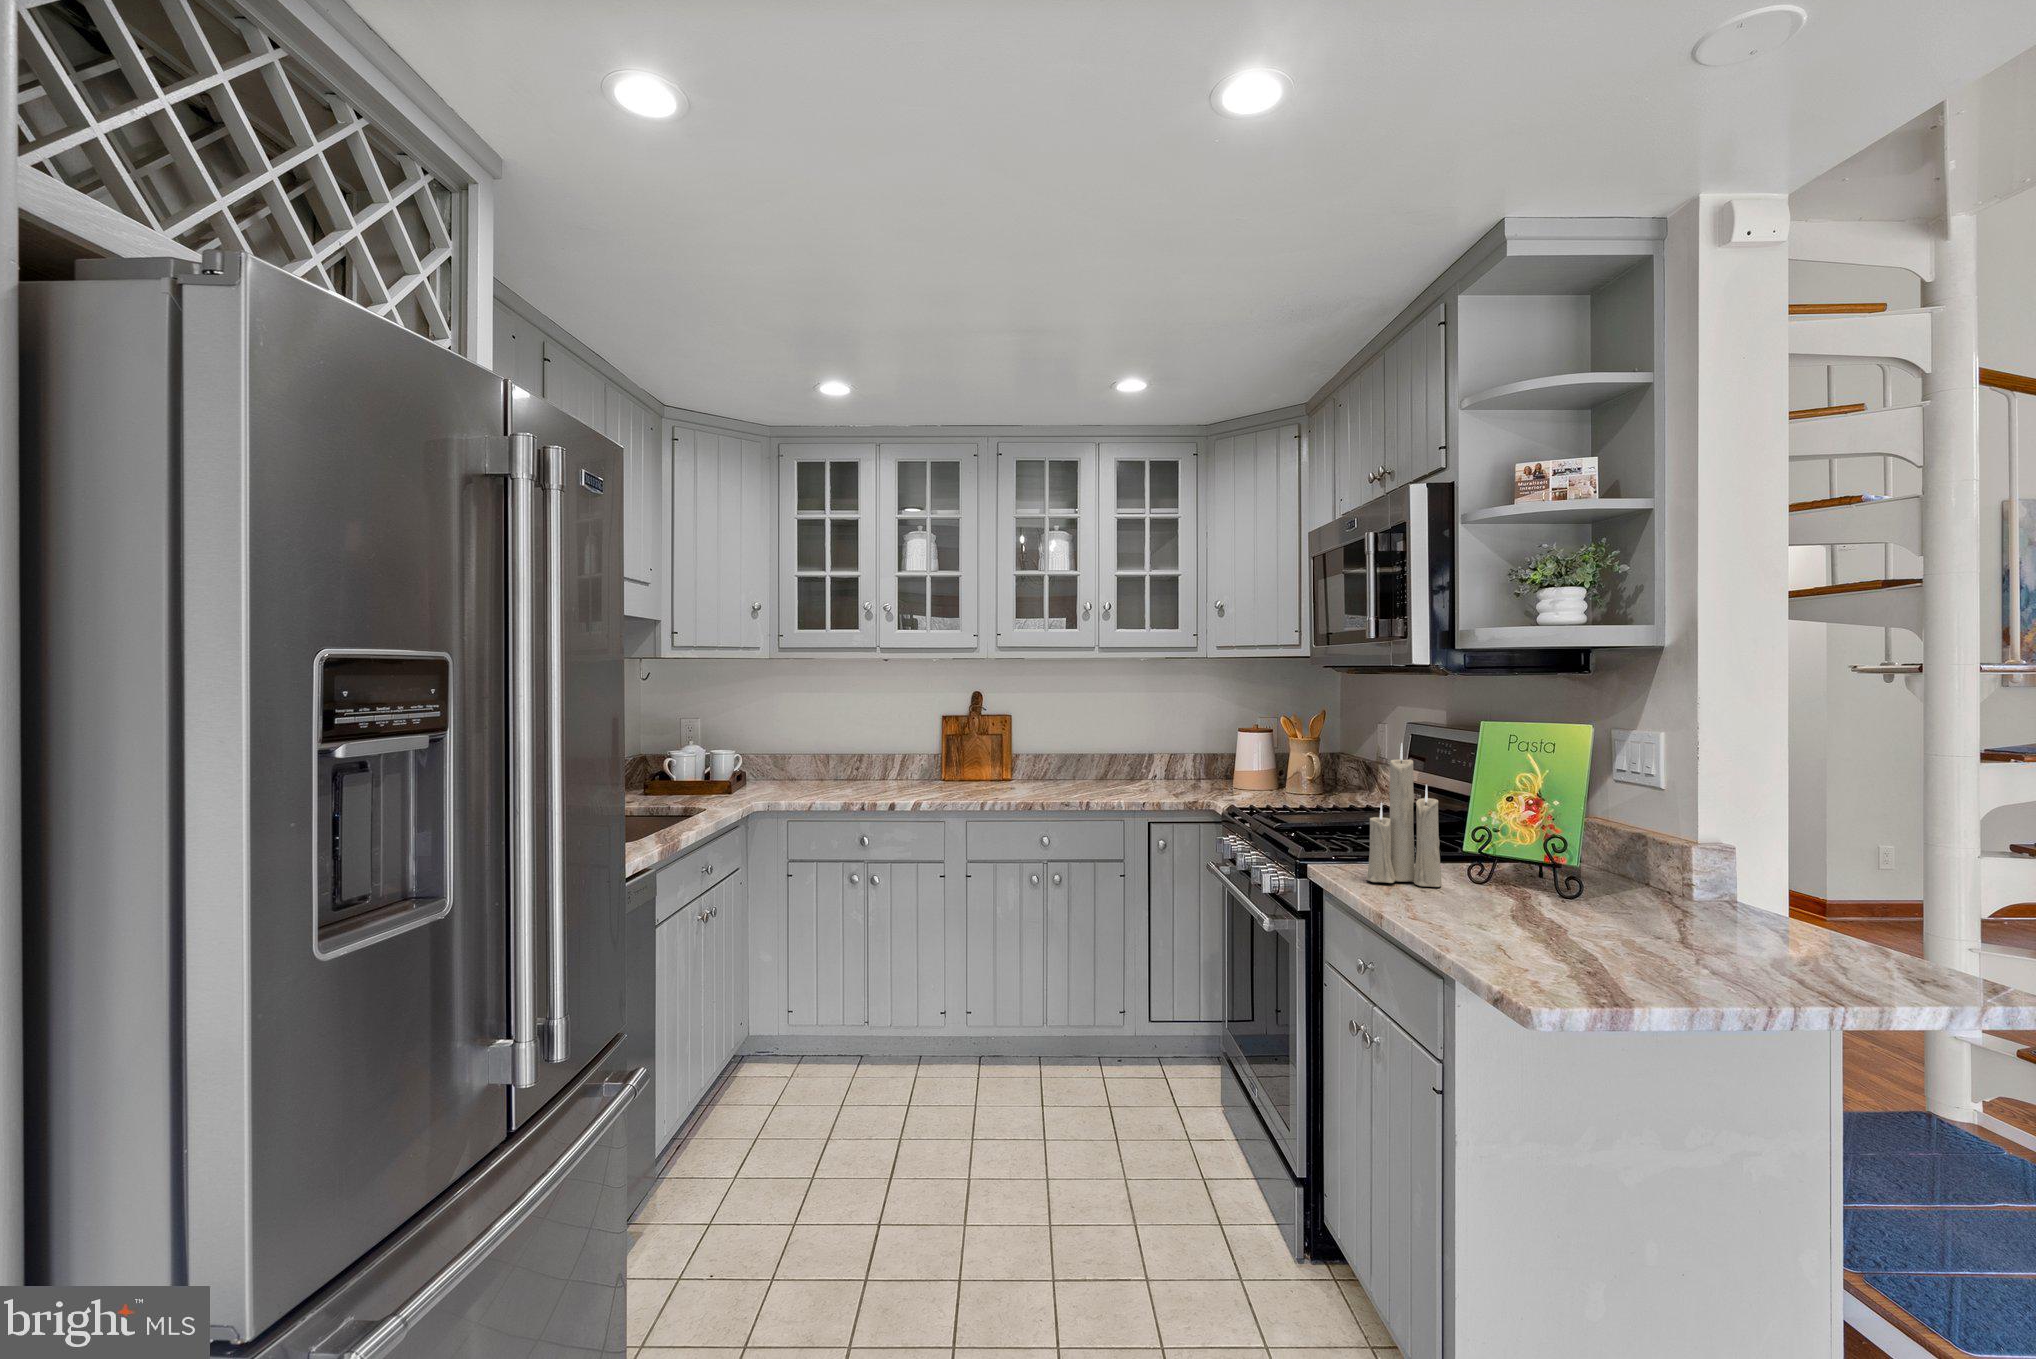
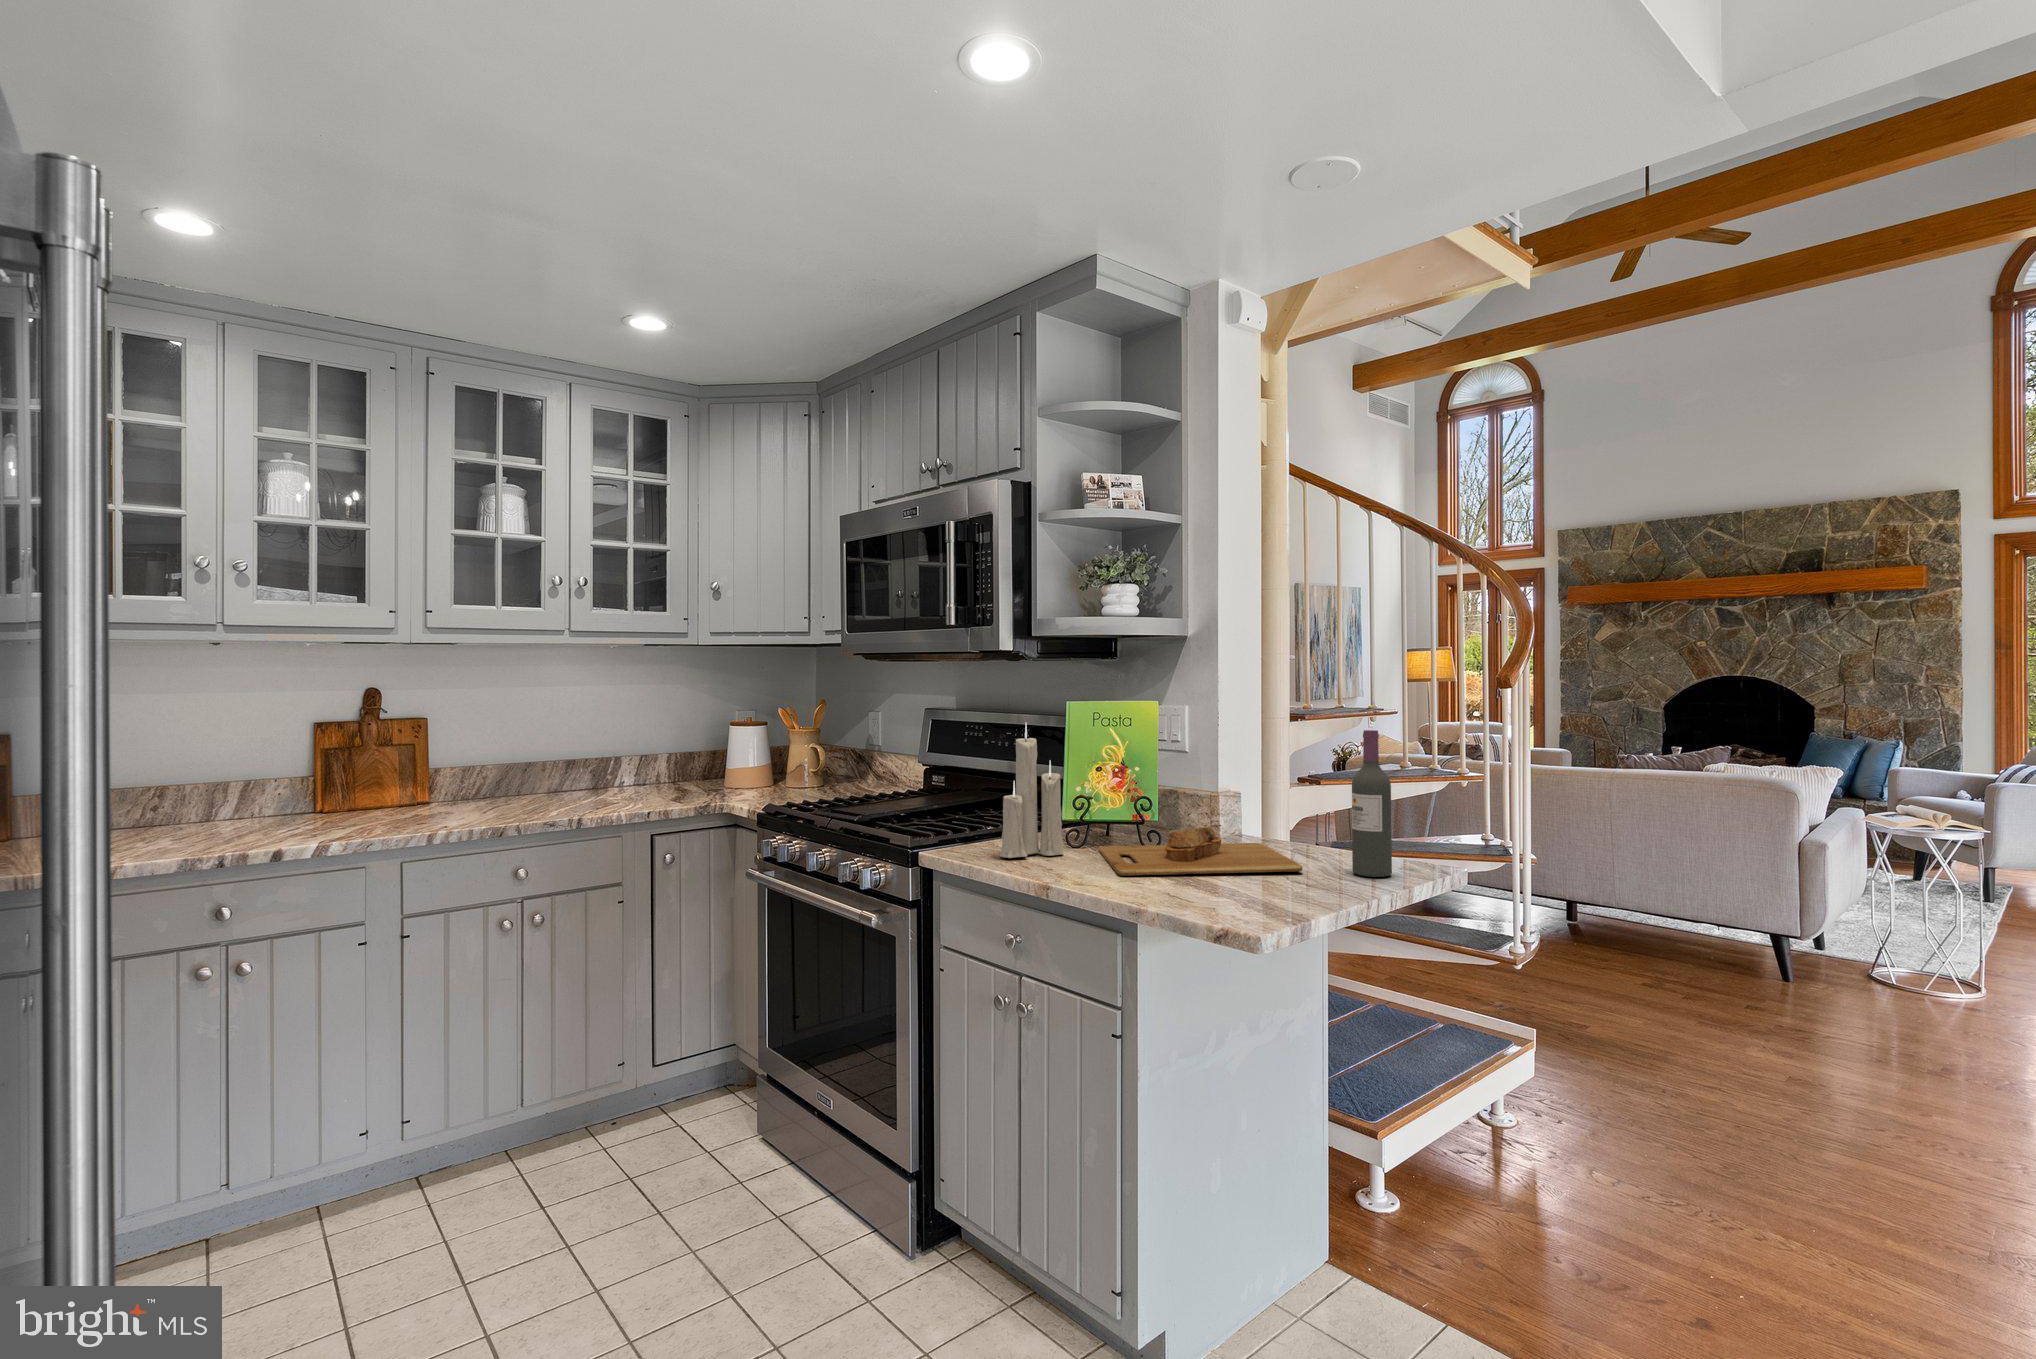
wine bottle: none [1796,778,1862,980] -> present [1352,730,1392,877]
cutting board: none [1460,878,1720,951] -> present [1099,827,1302,876]

